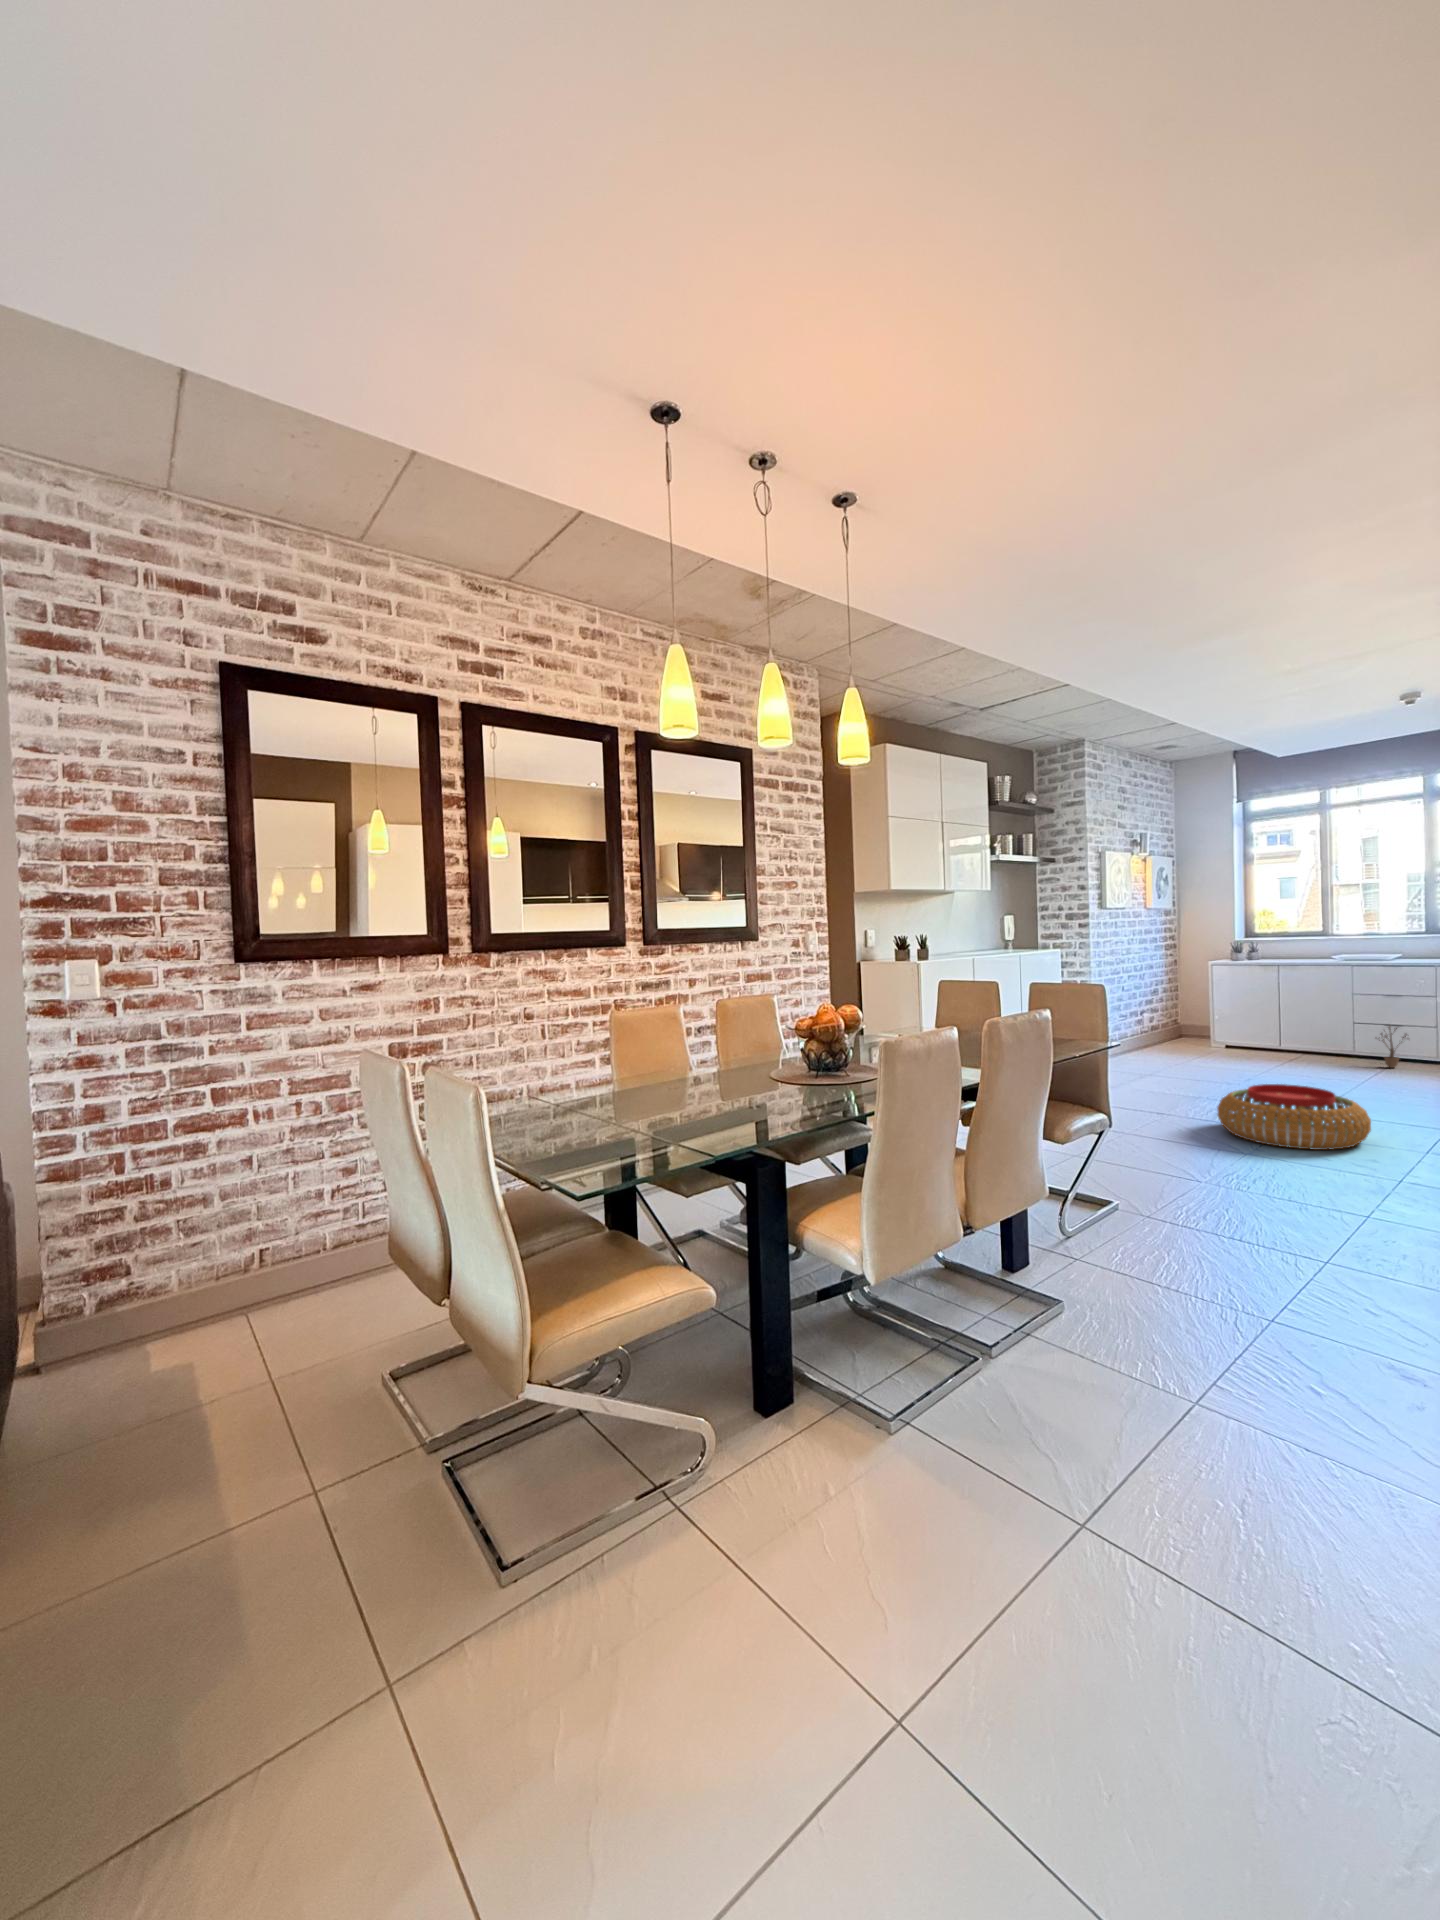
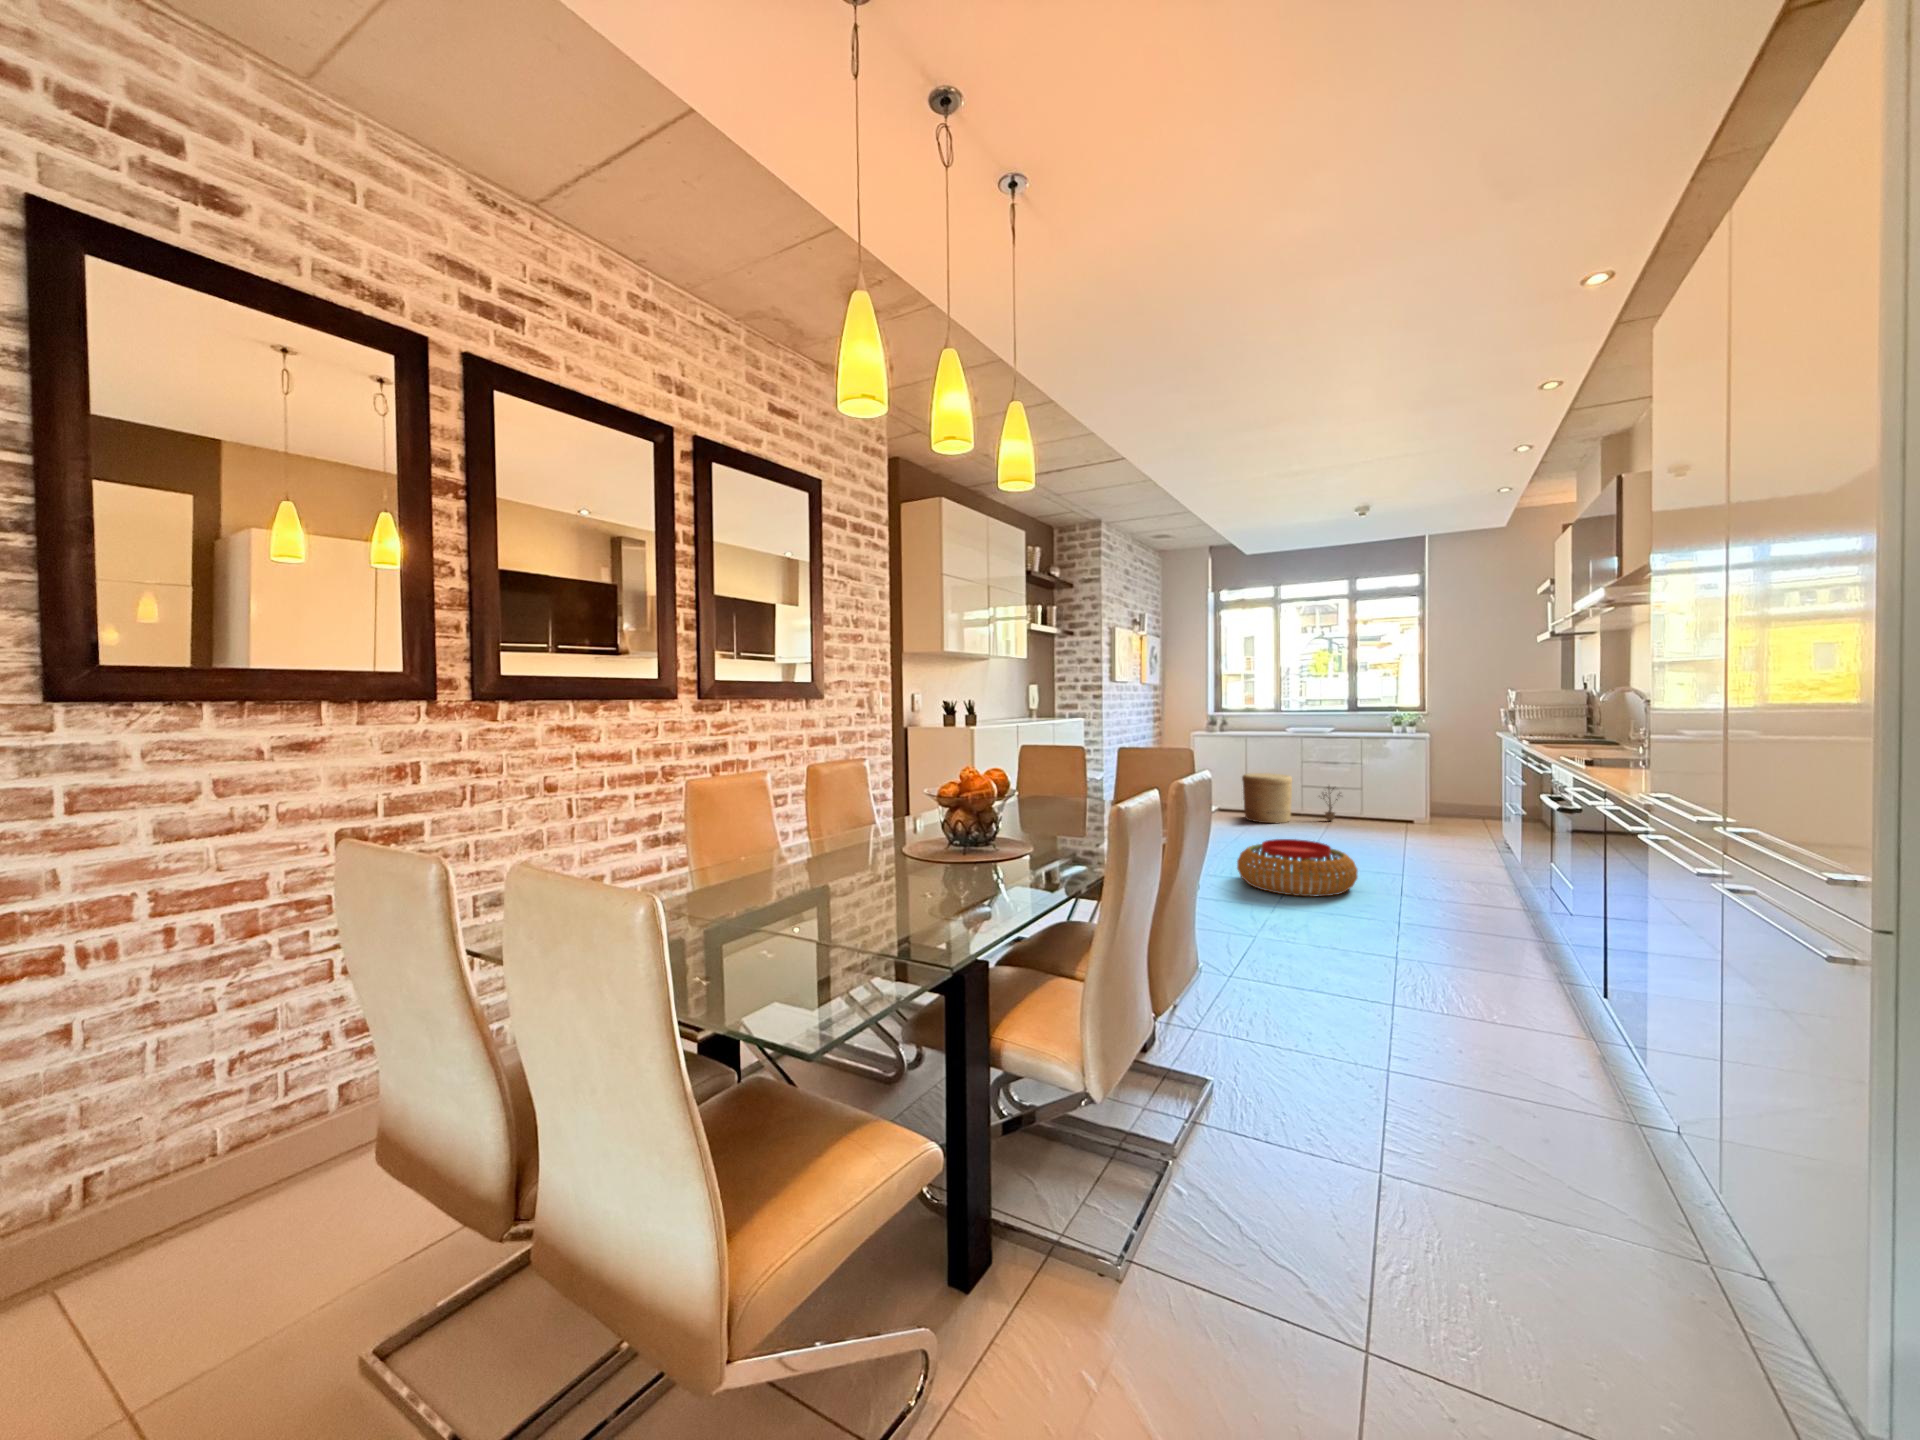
woven basket: none [1270,1010,1338,1068] -> present [1242,773,1292,823]

